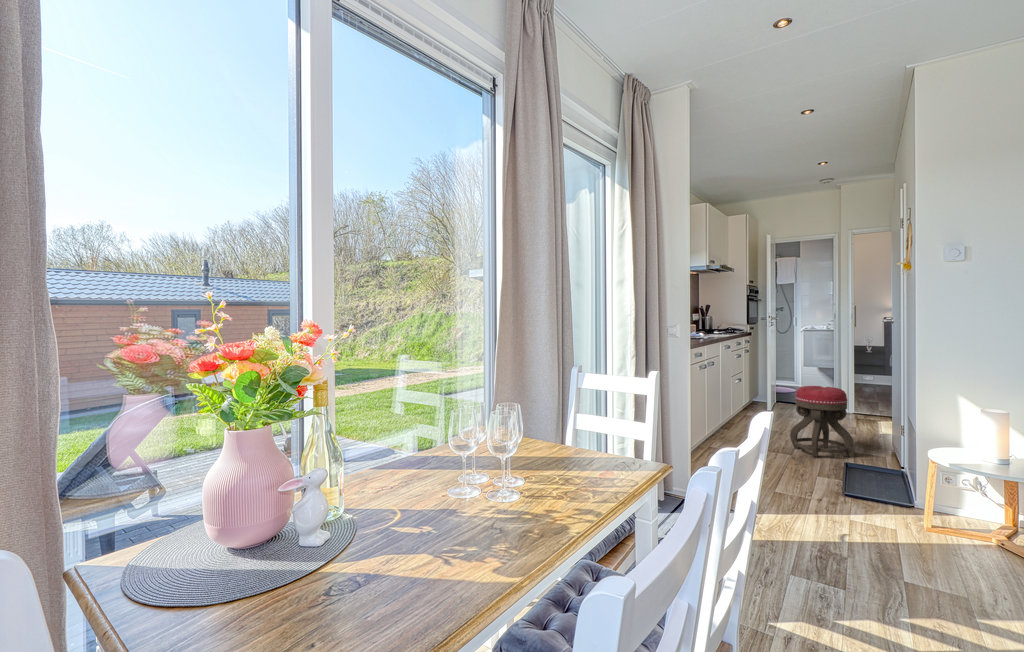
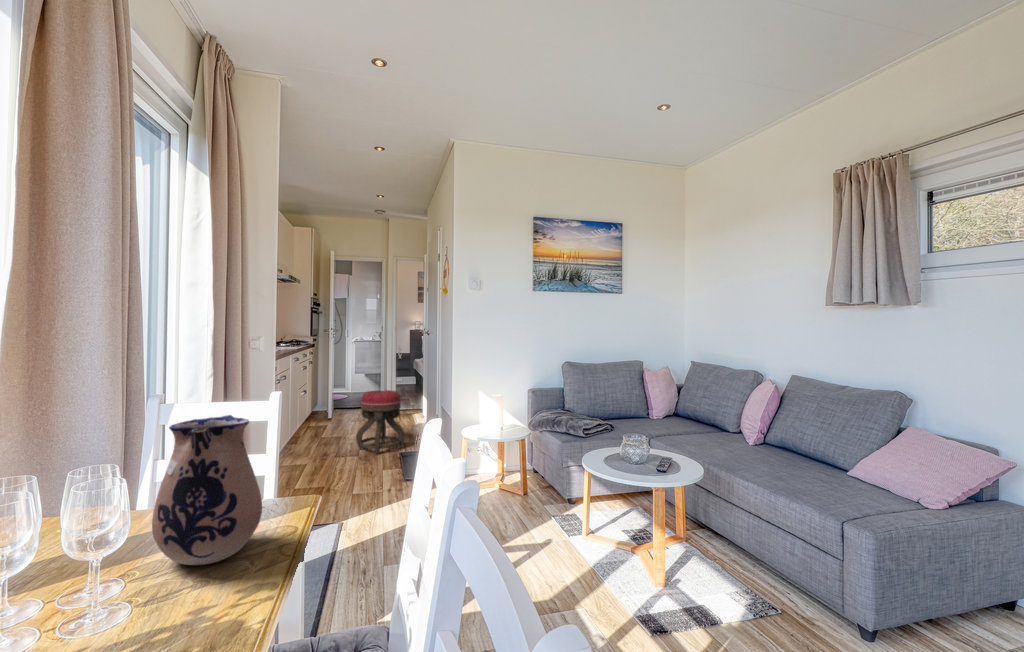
ceramic pitcher: none [540,382,608,488] -> present [152,415,262,565]

